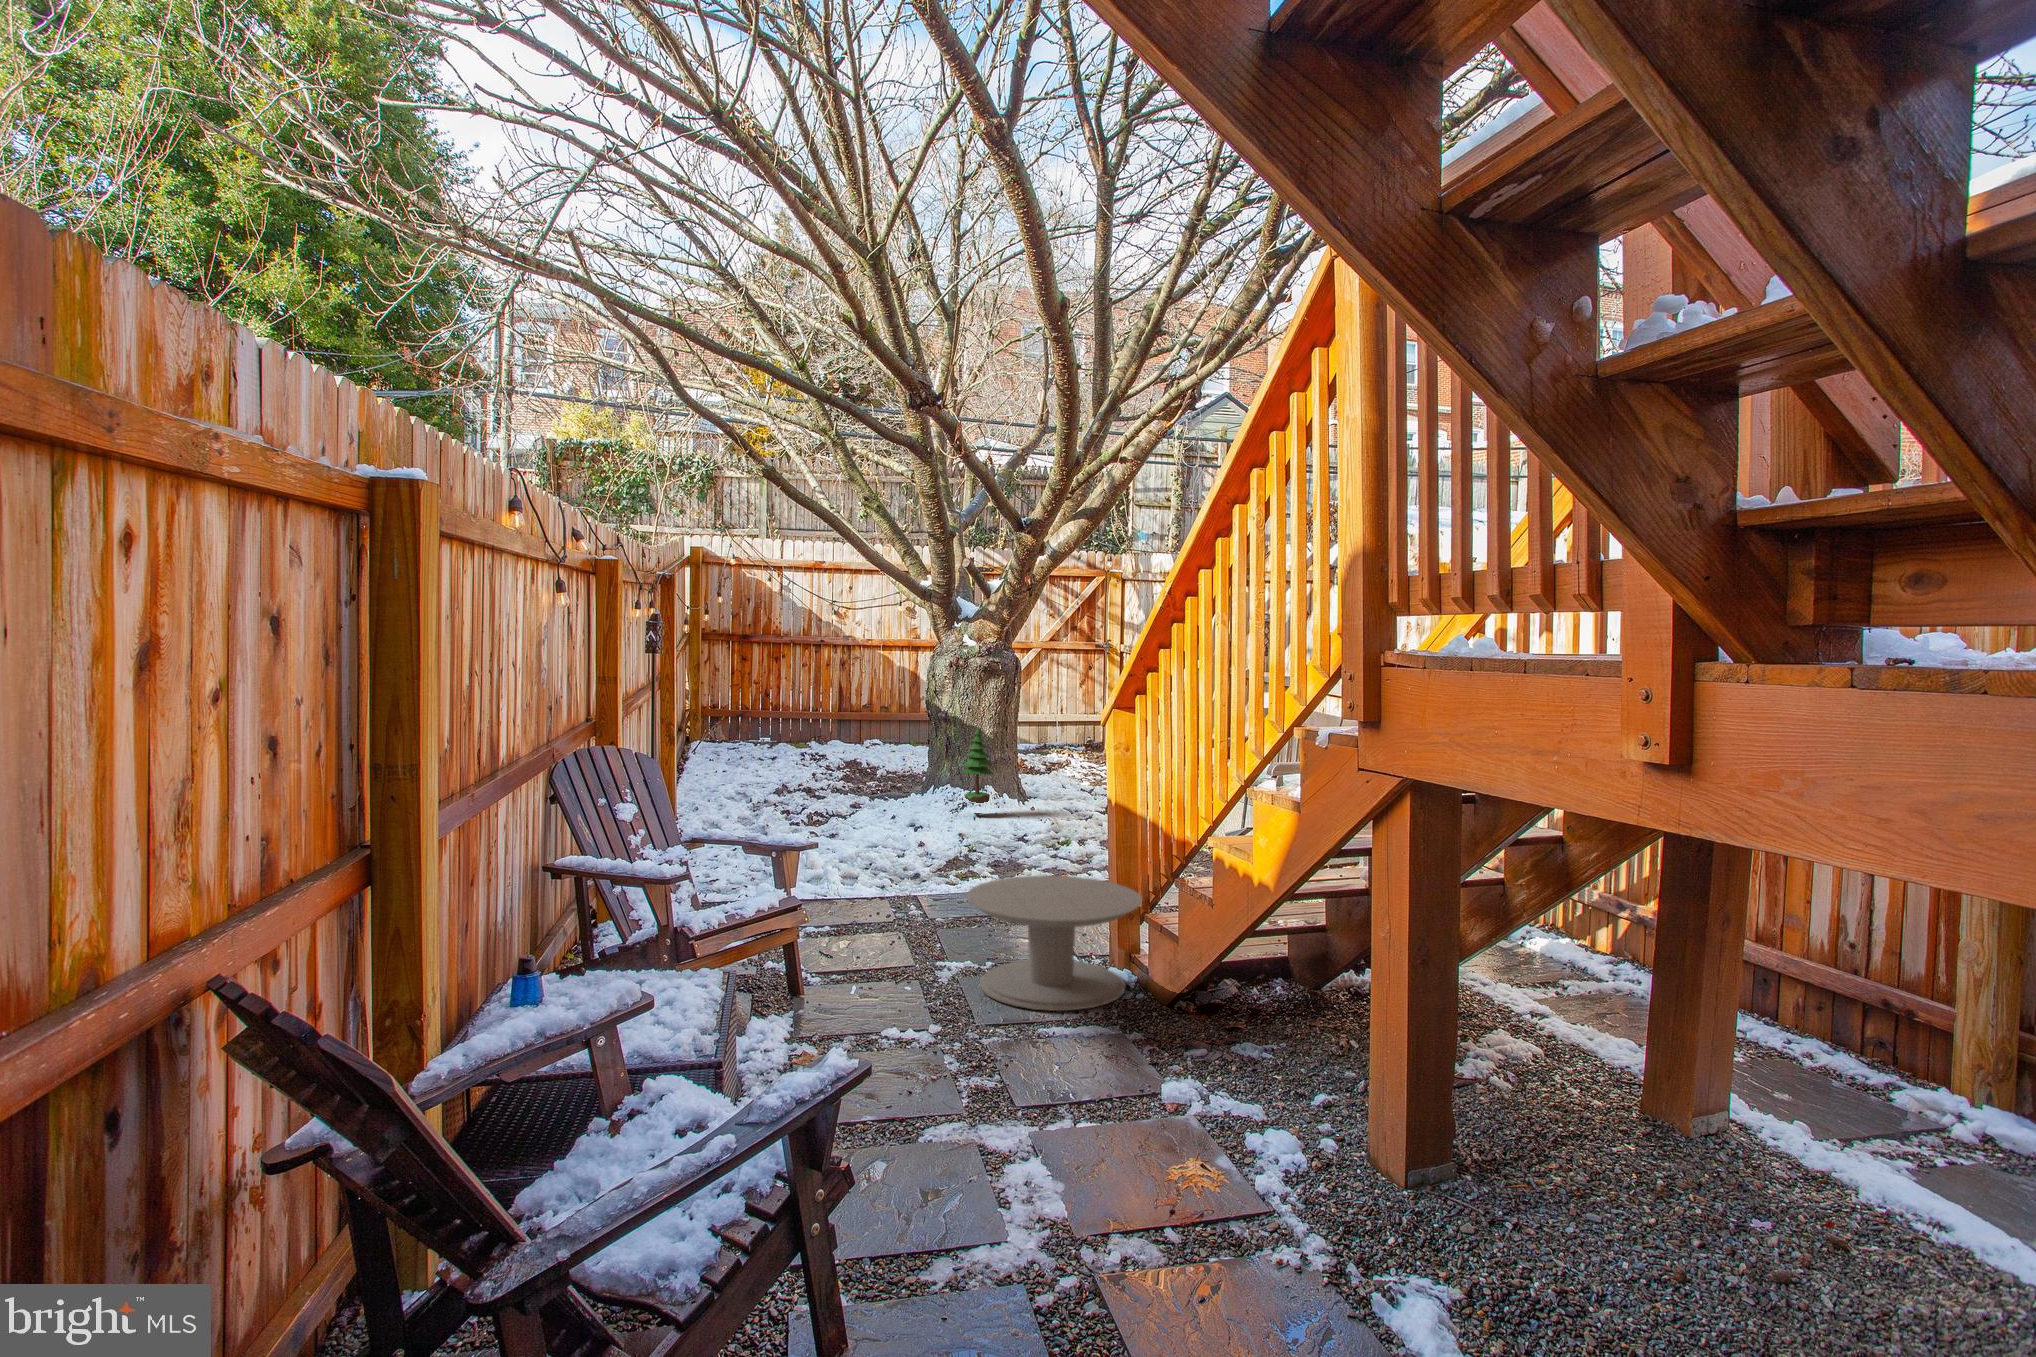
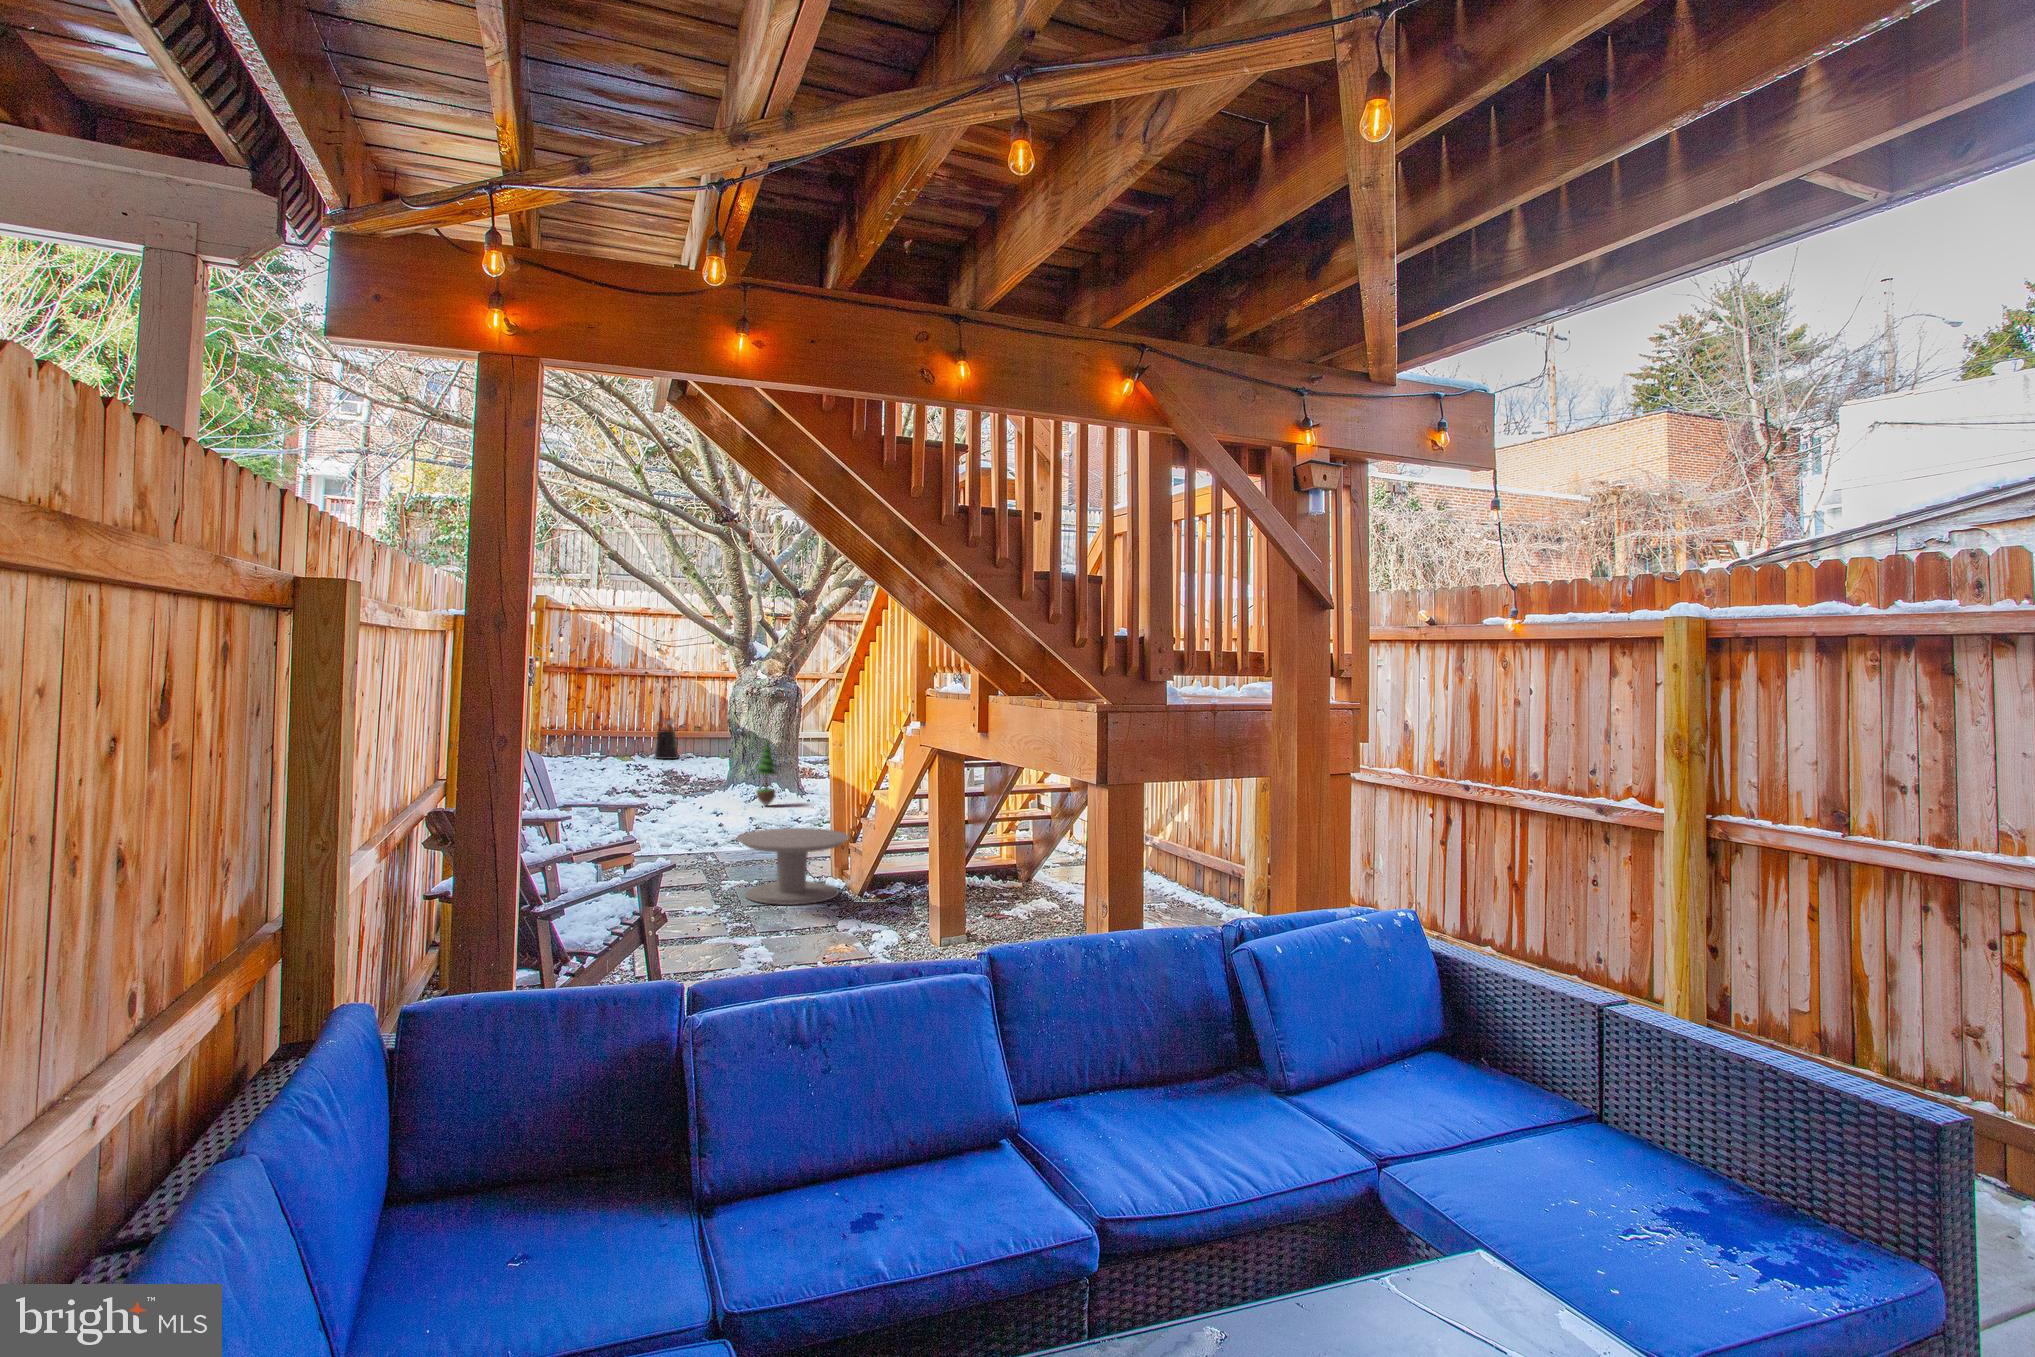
watering can: none [832,695,862,747] -> present [654,717,678,759]

